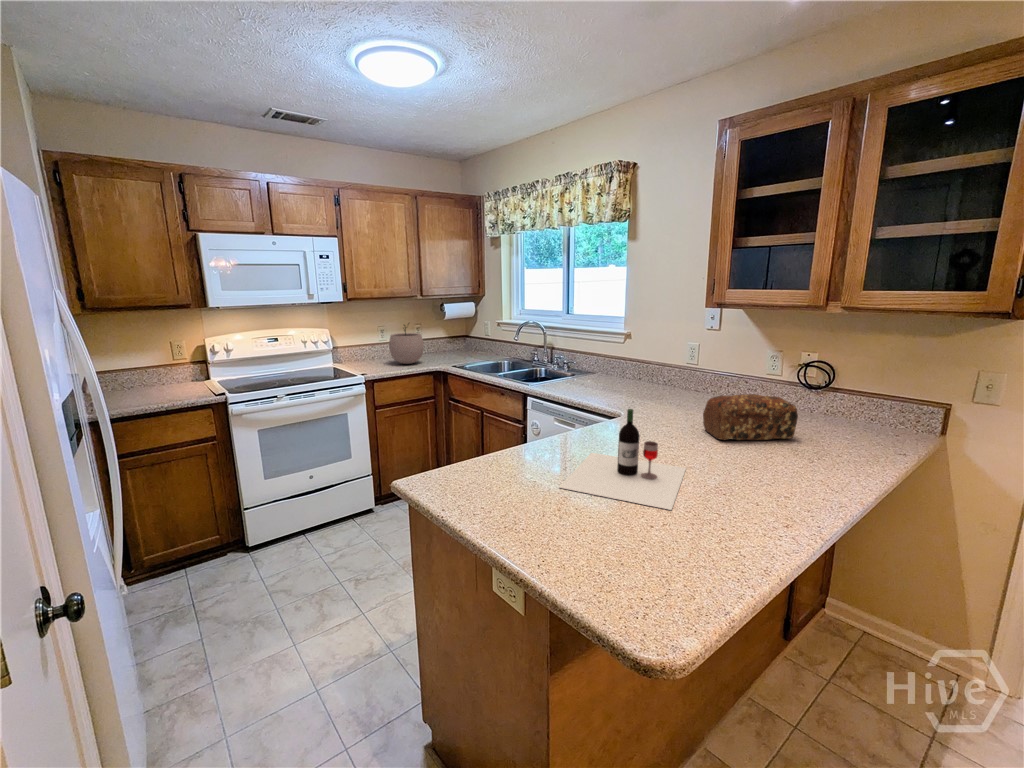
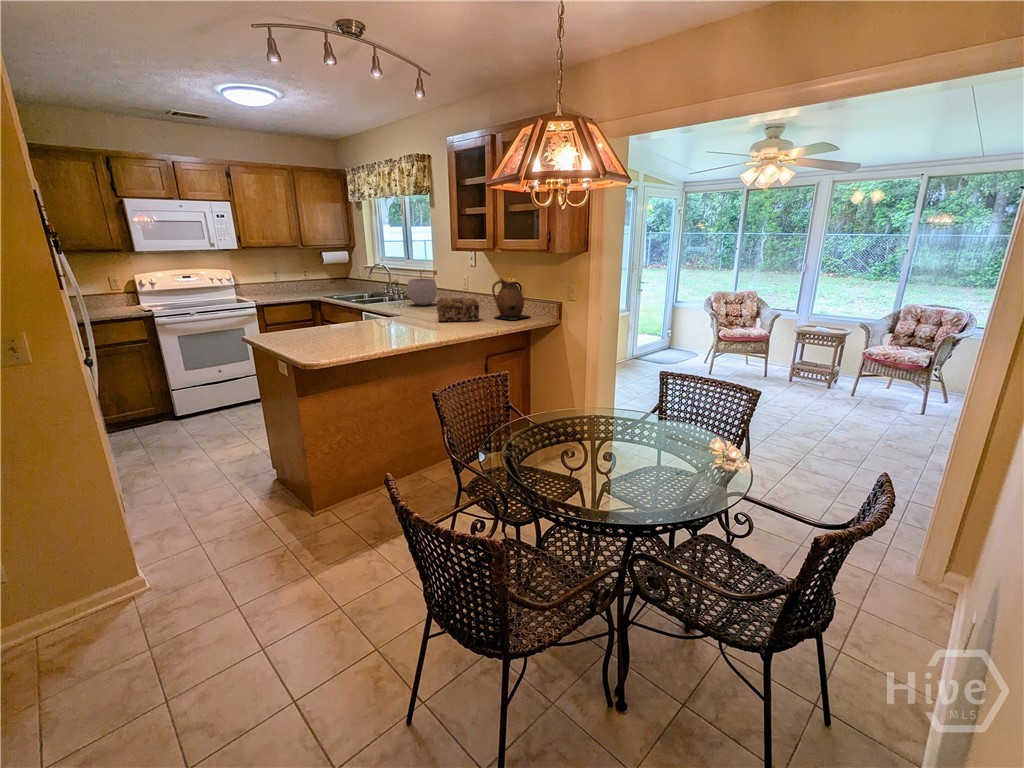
plant pot: present [389,325,424,364] -> present [407,272,437,305]
ceramic pitcher: none [802,355,875,441] -> present [492,276,529,320]
wine bottle: present [560,409,686,510] -> none [329,298,403,339]

